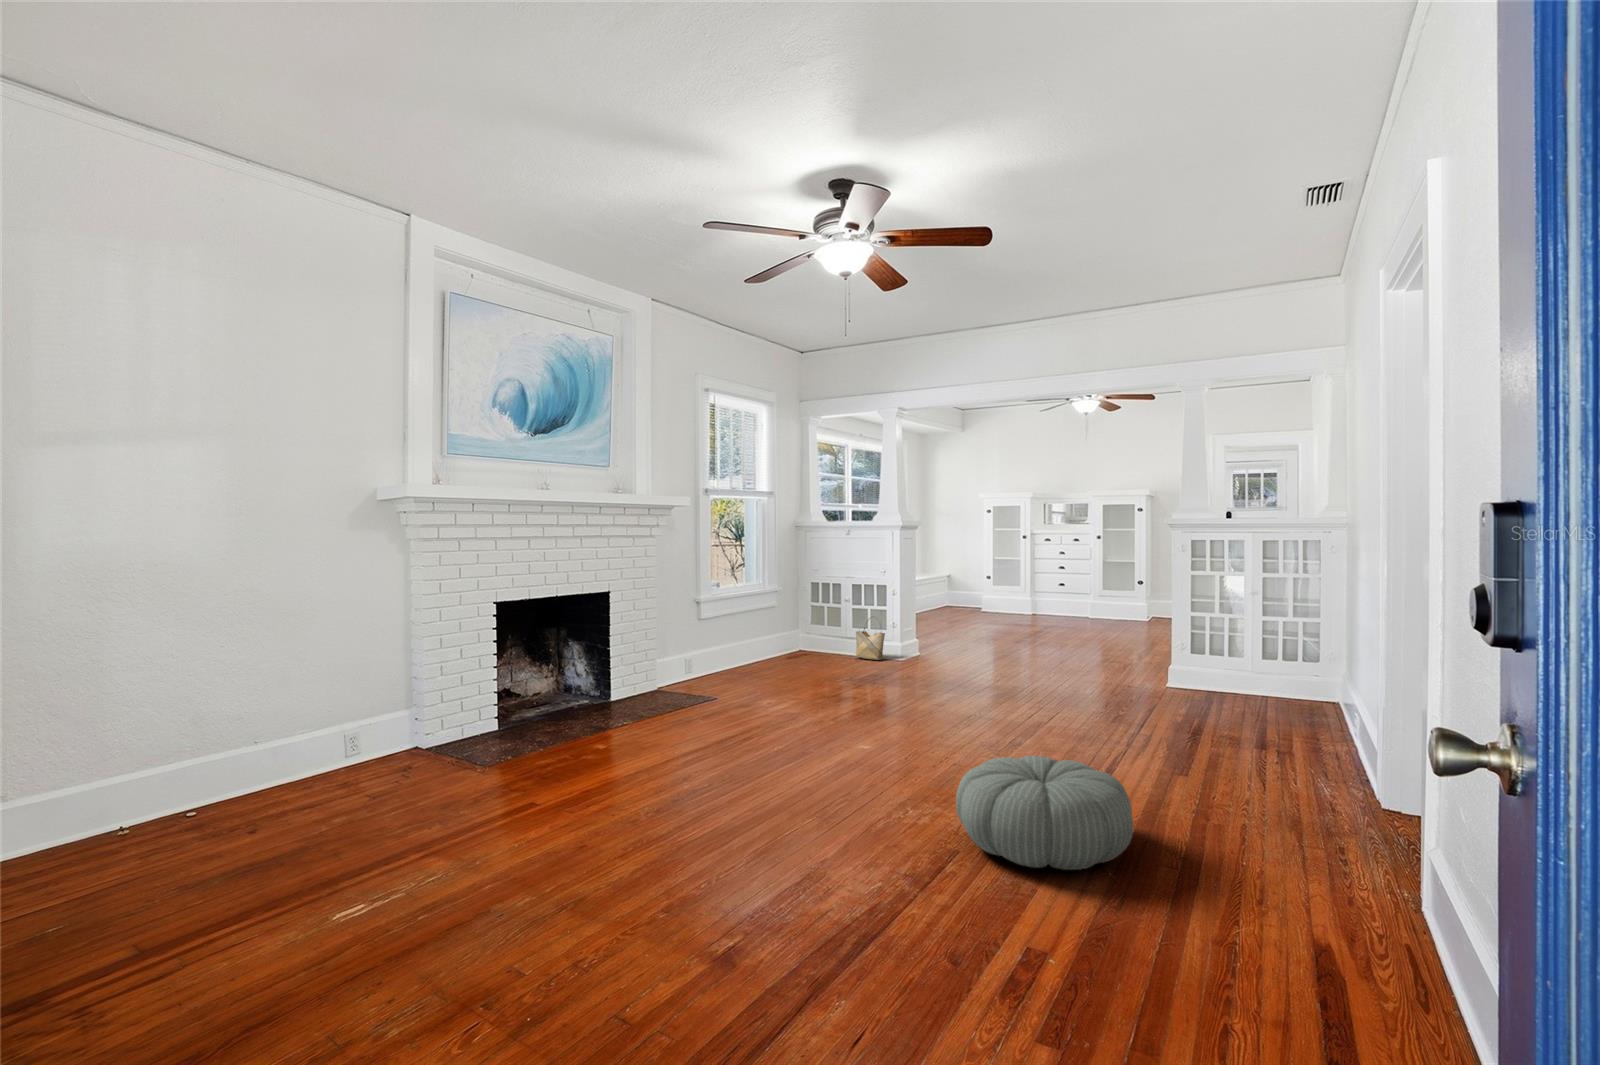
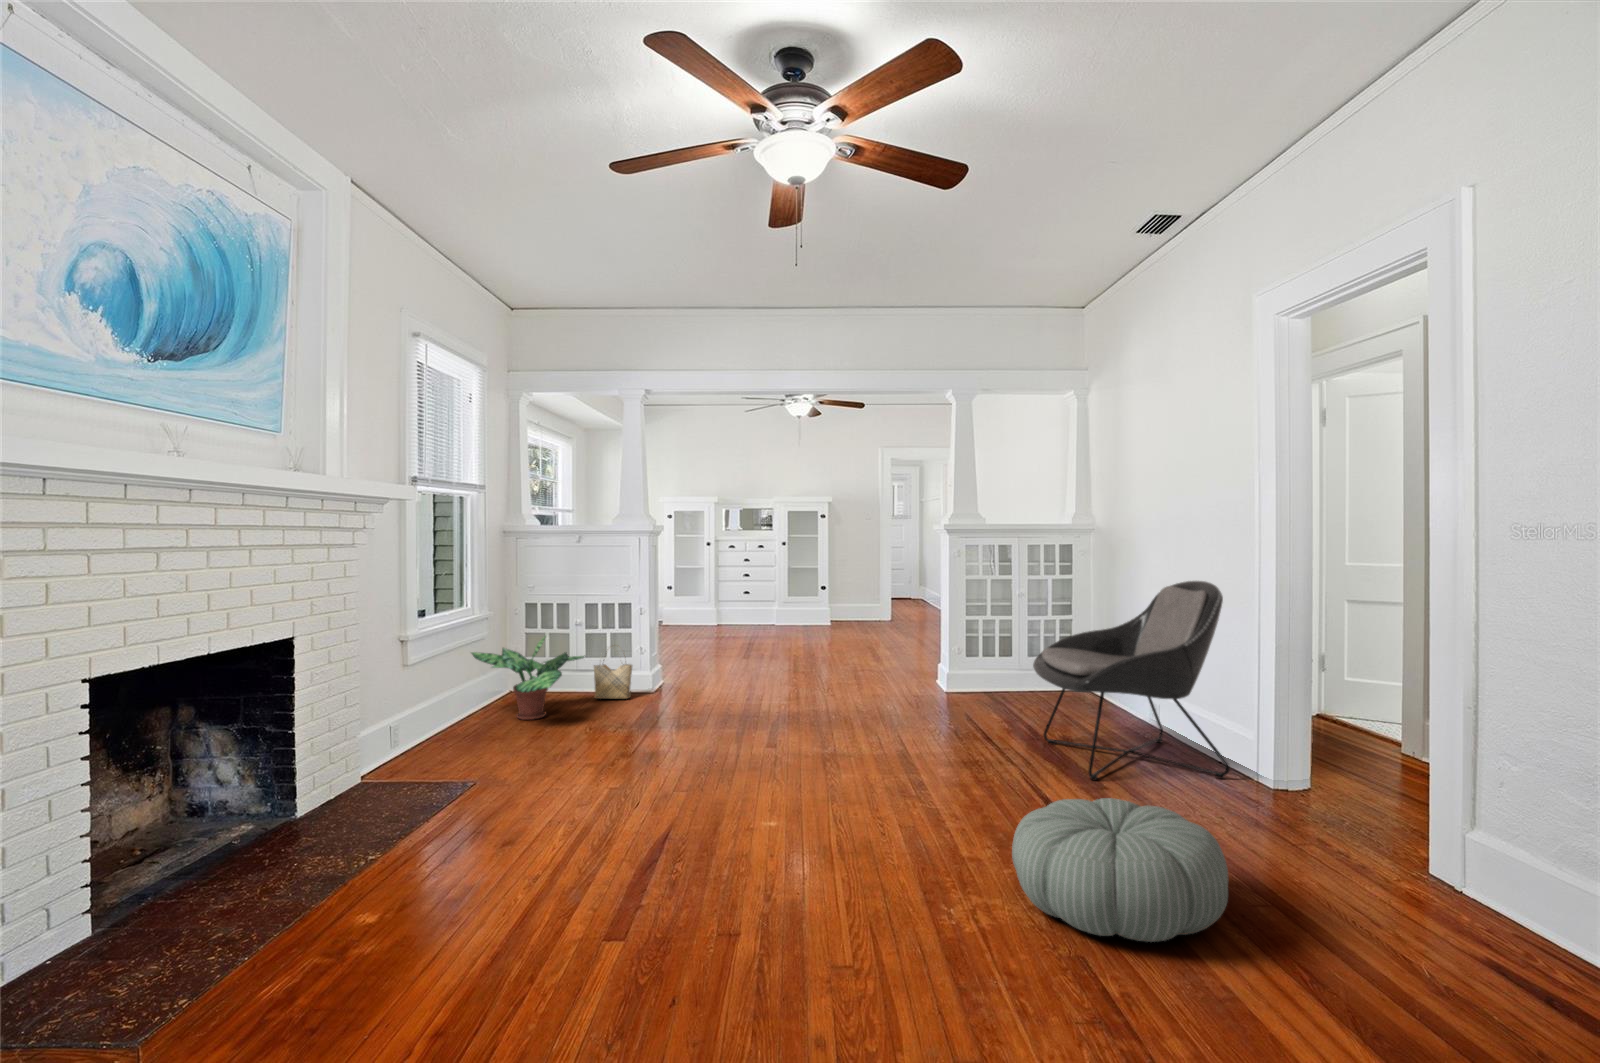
lounge chair: none [1166,583,1360,790] -> present [1033,581,1230,780]
potted plant: none [762,602,846,666] -> present [471,636,585,720]

